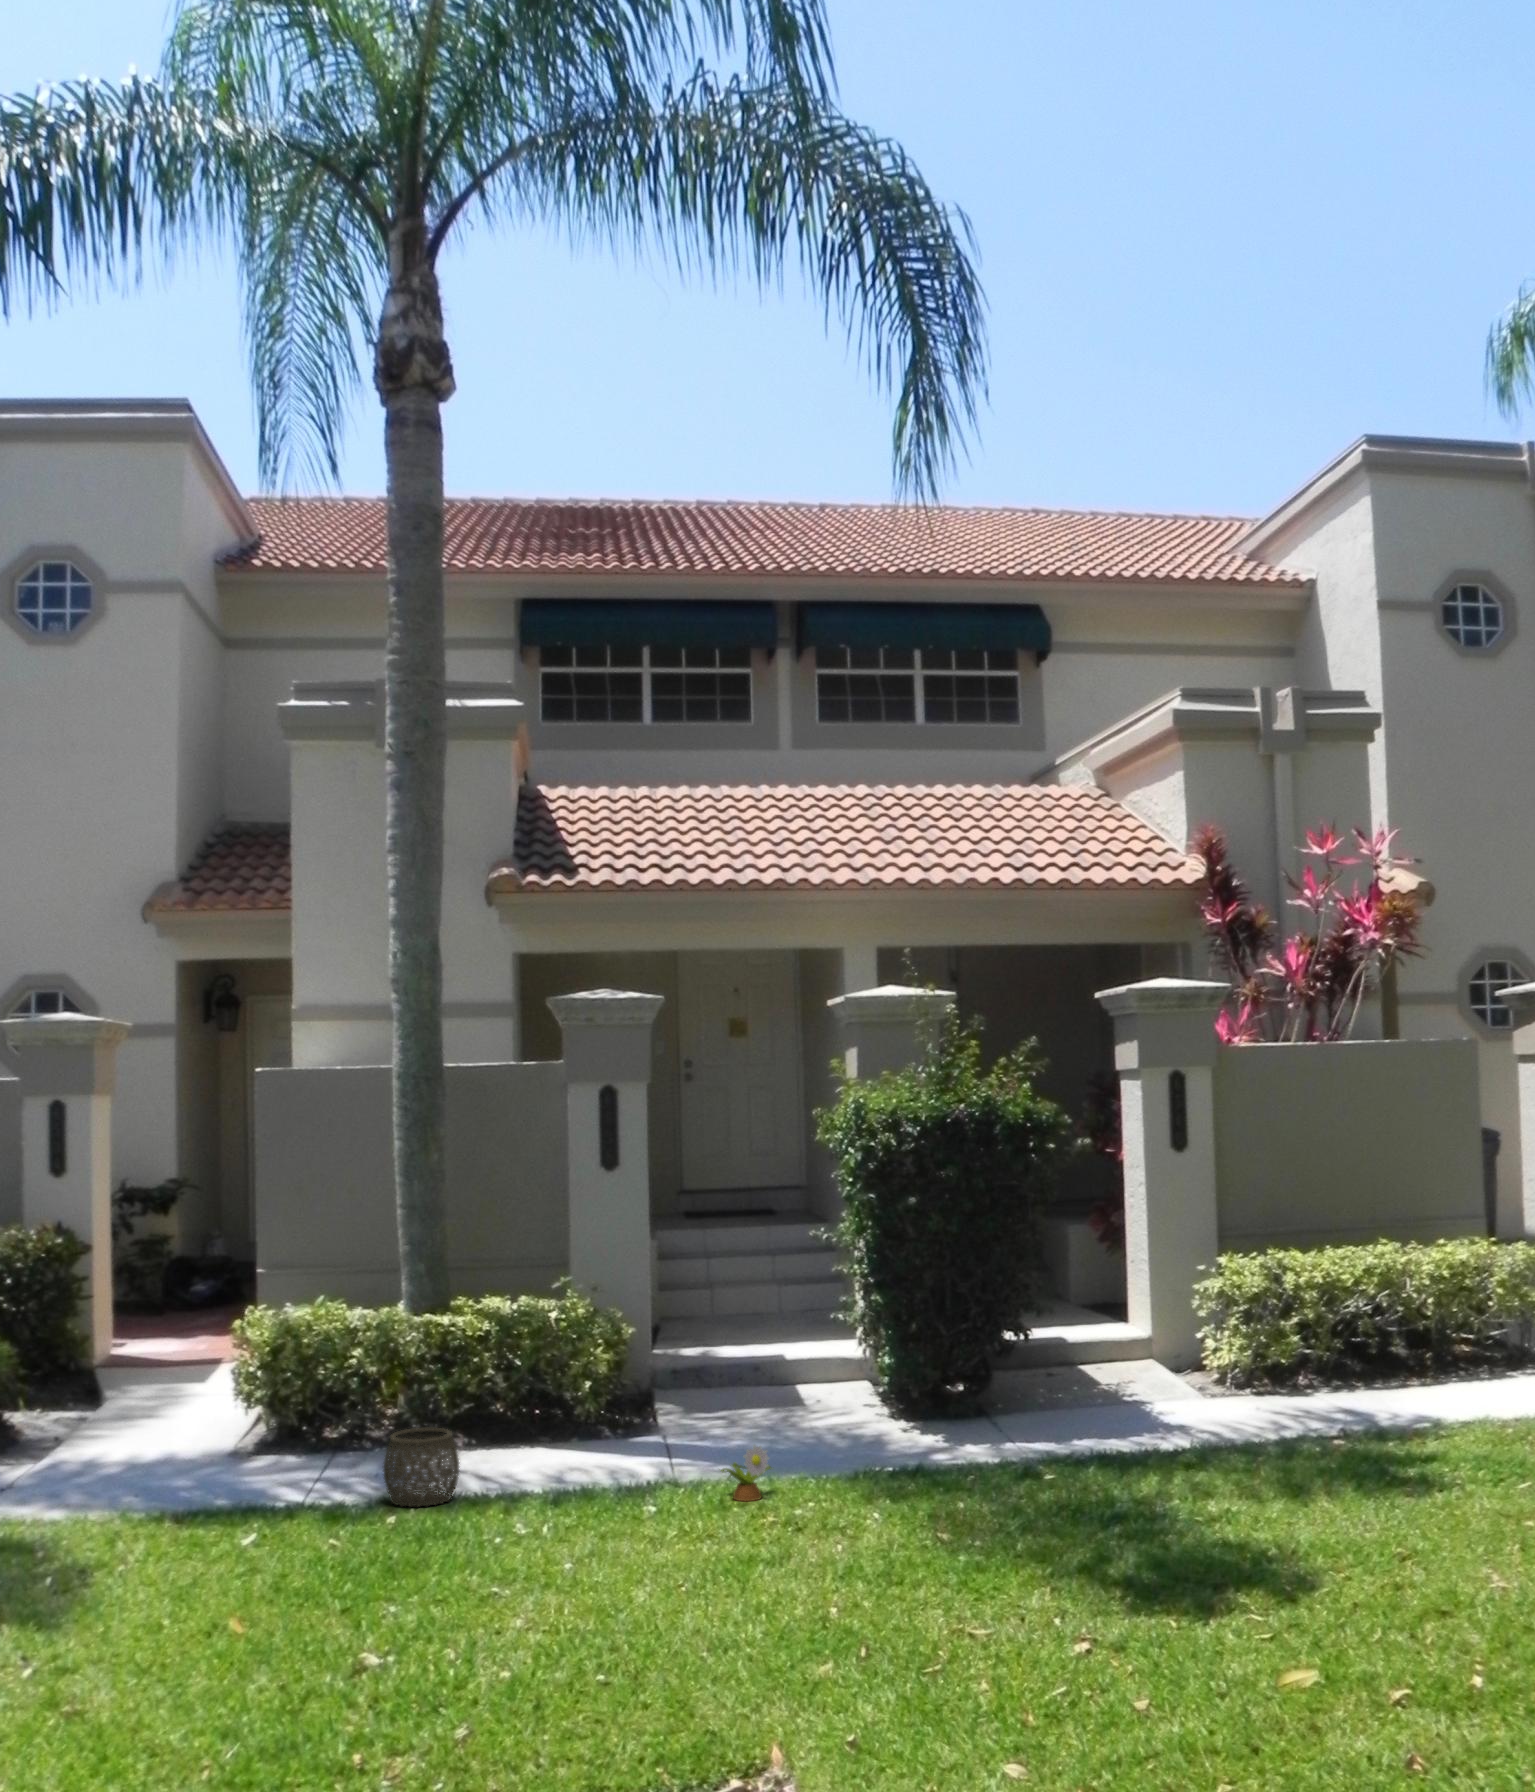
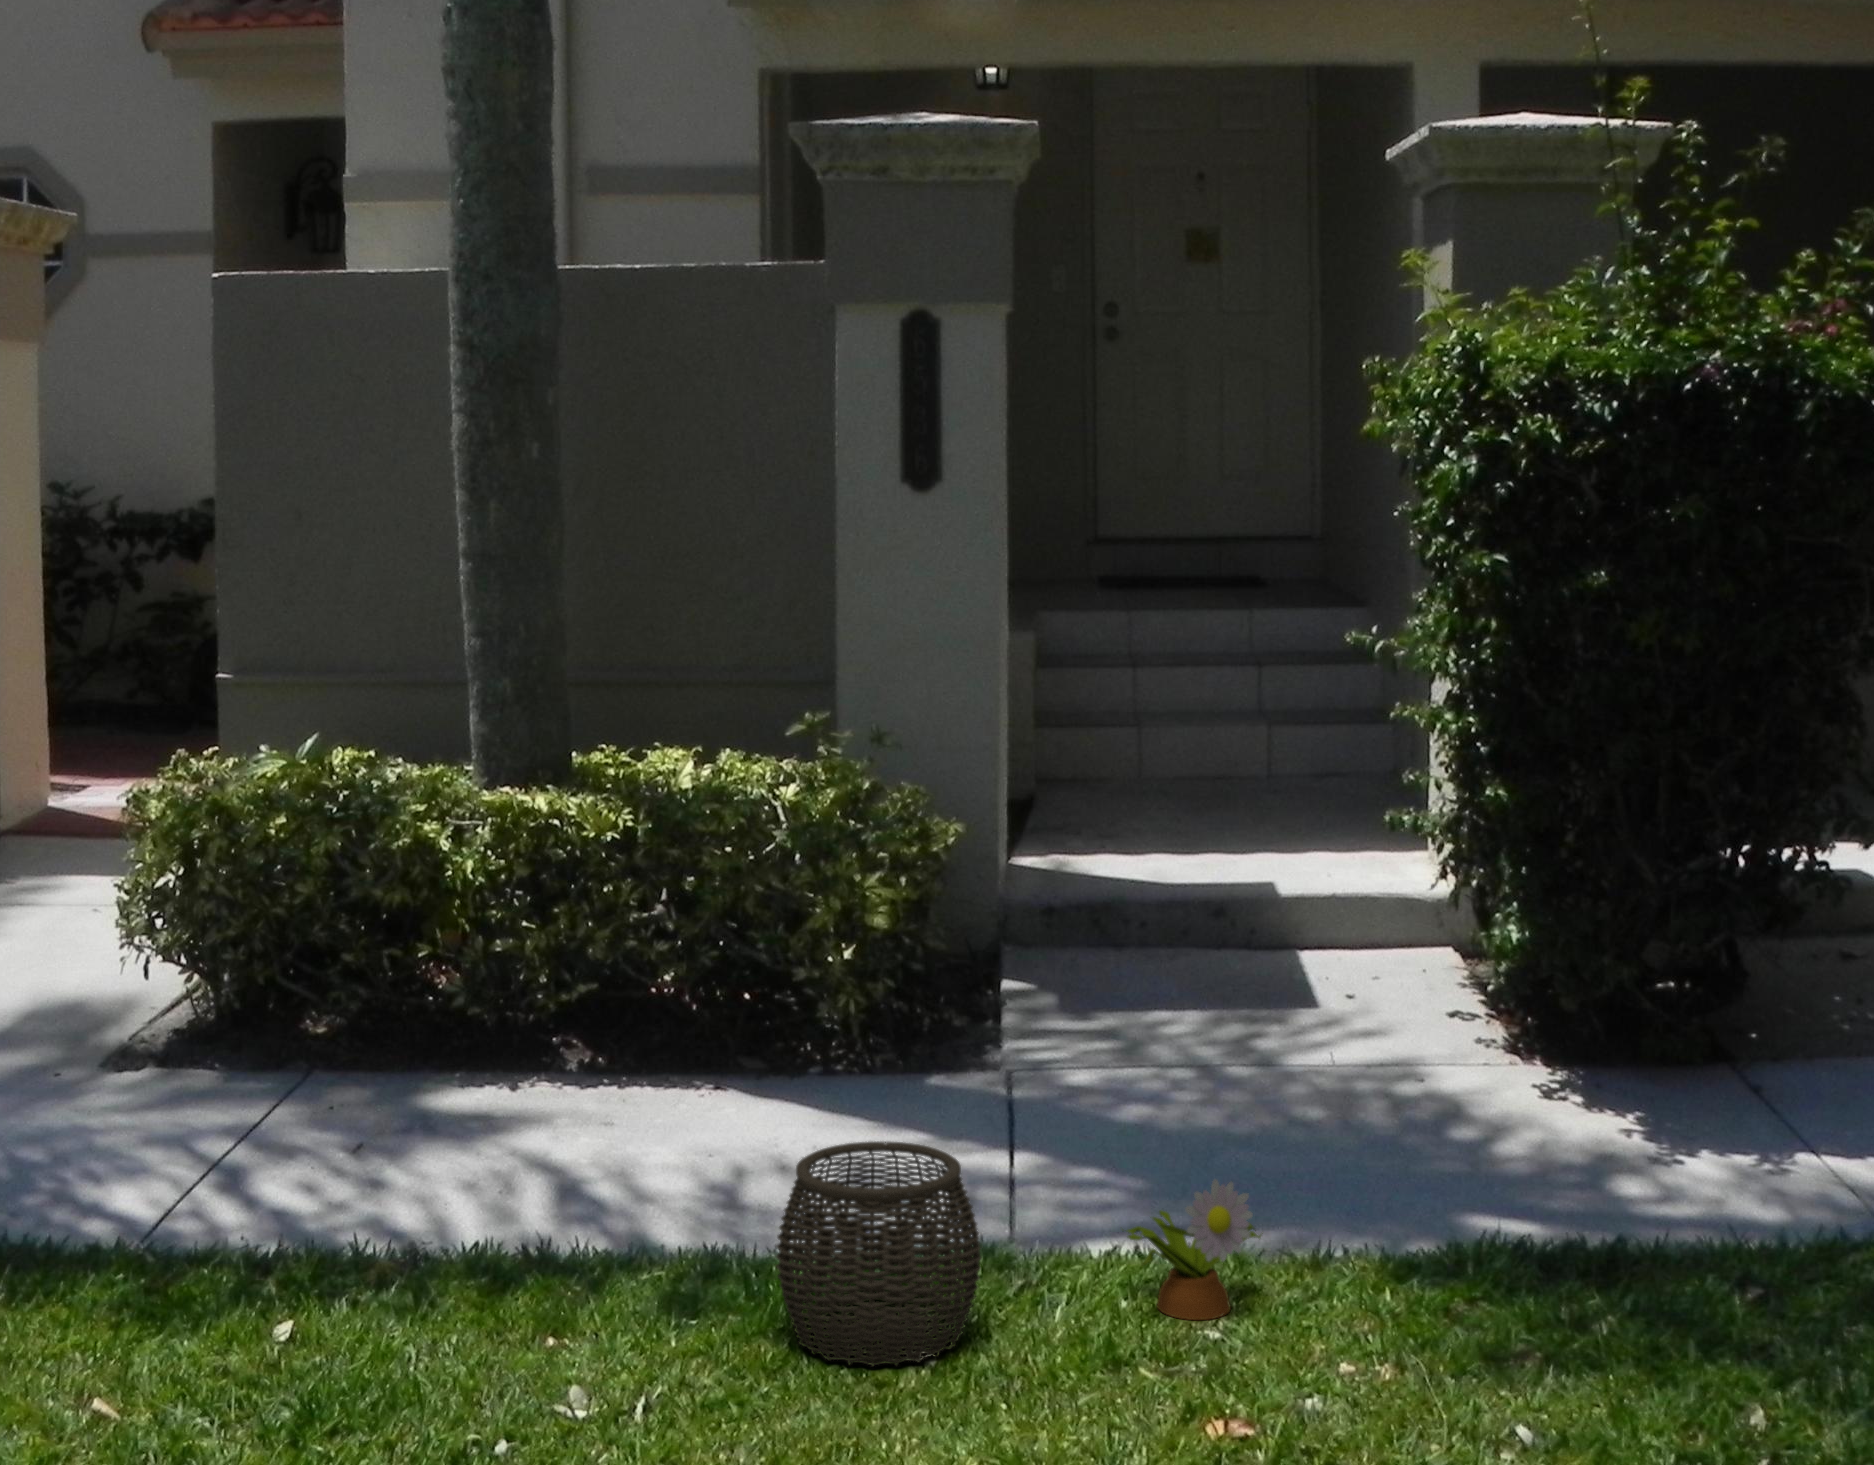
woven basket: present [383,1428,459,1507] -> present [776,1141,981,1366]

